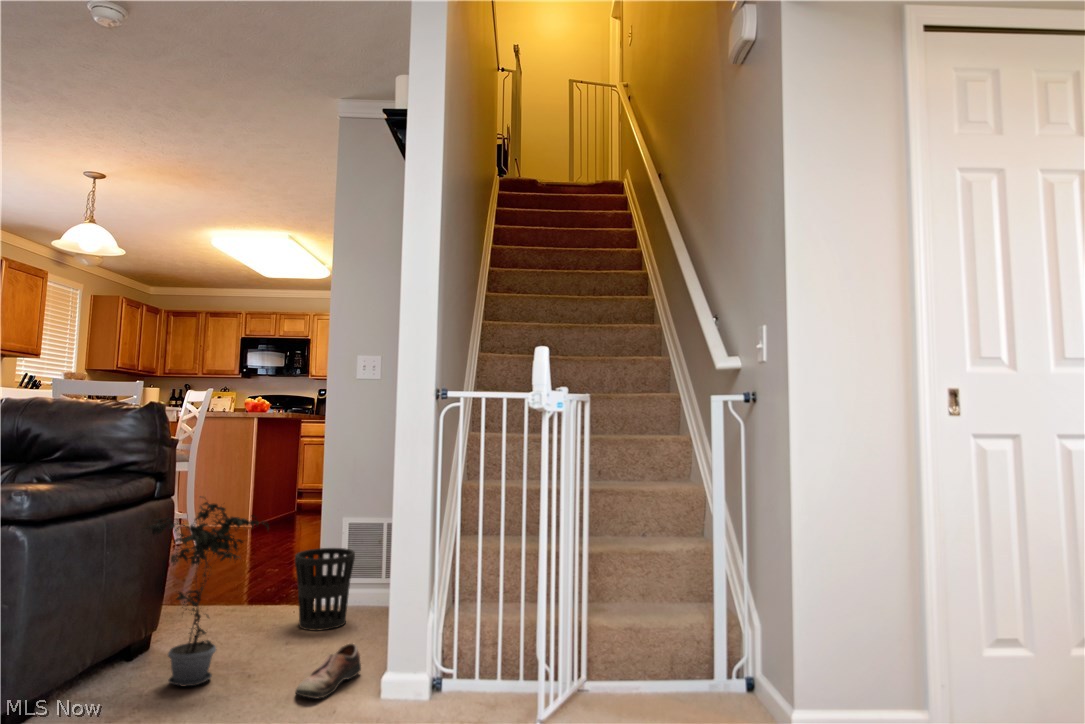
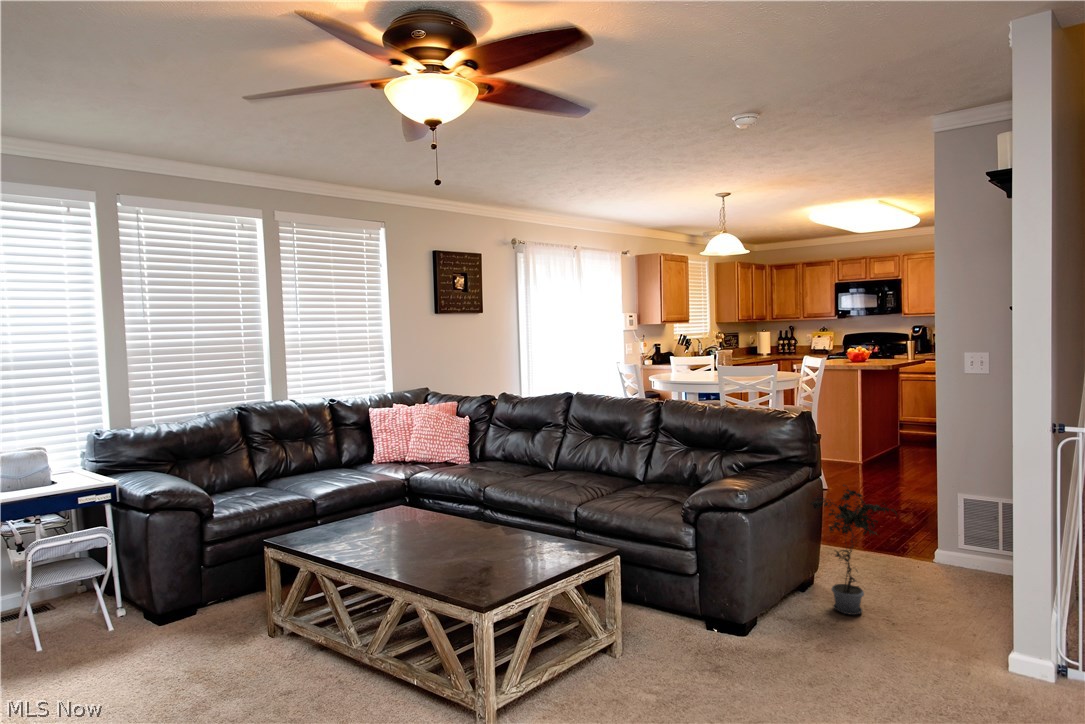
wastebasket: present [295,548,355,631] -> none [916,521,972,591]
shoe: present [296,643,361,698] -> none [929,614,985,652]

